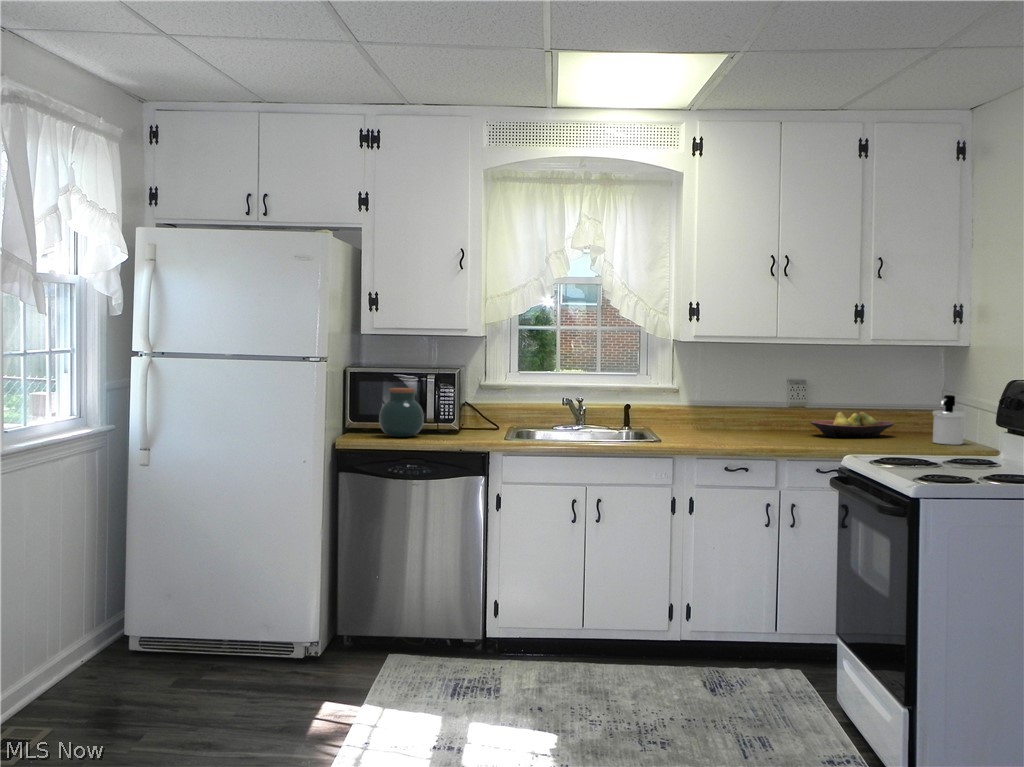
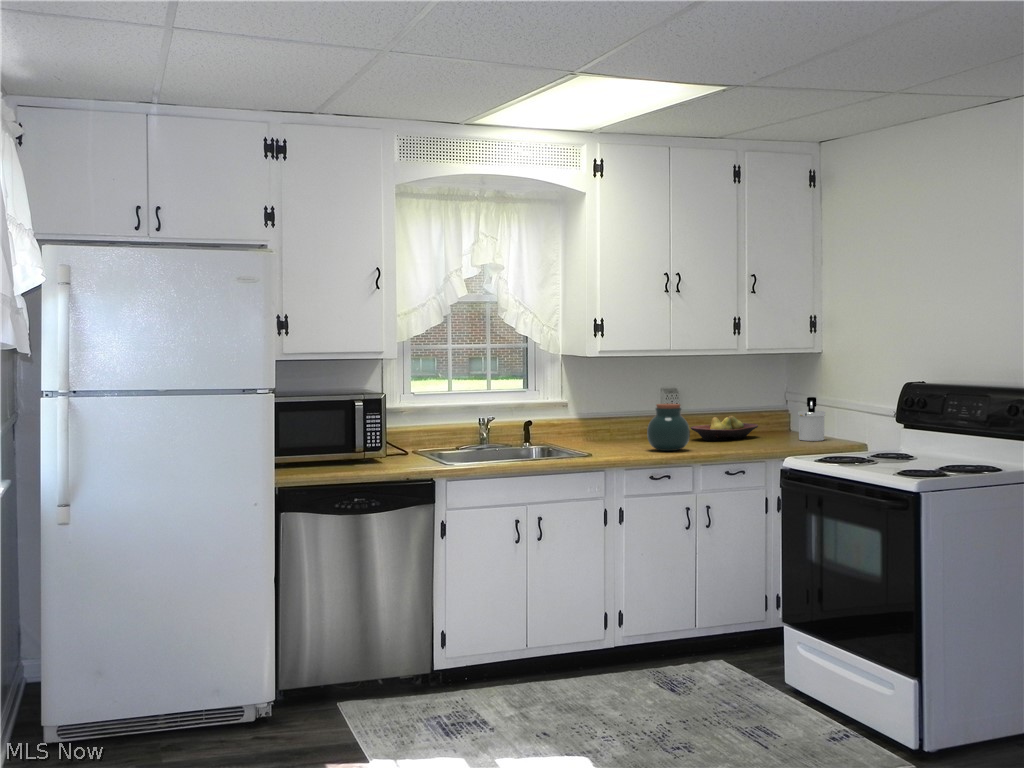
jar: present [379,388,424,437] -> present [647,404,690,451]

